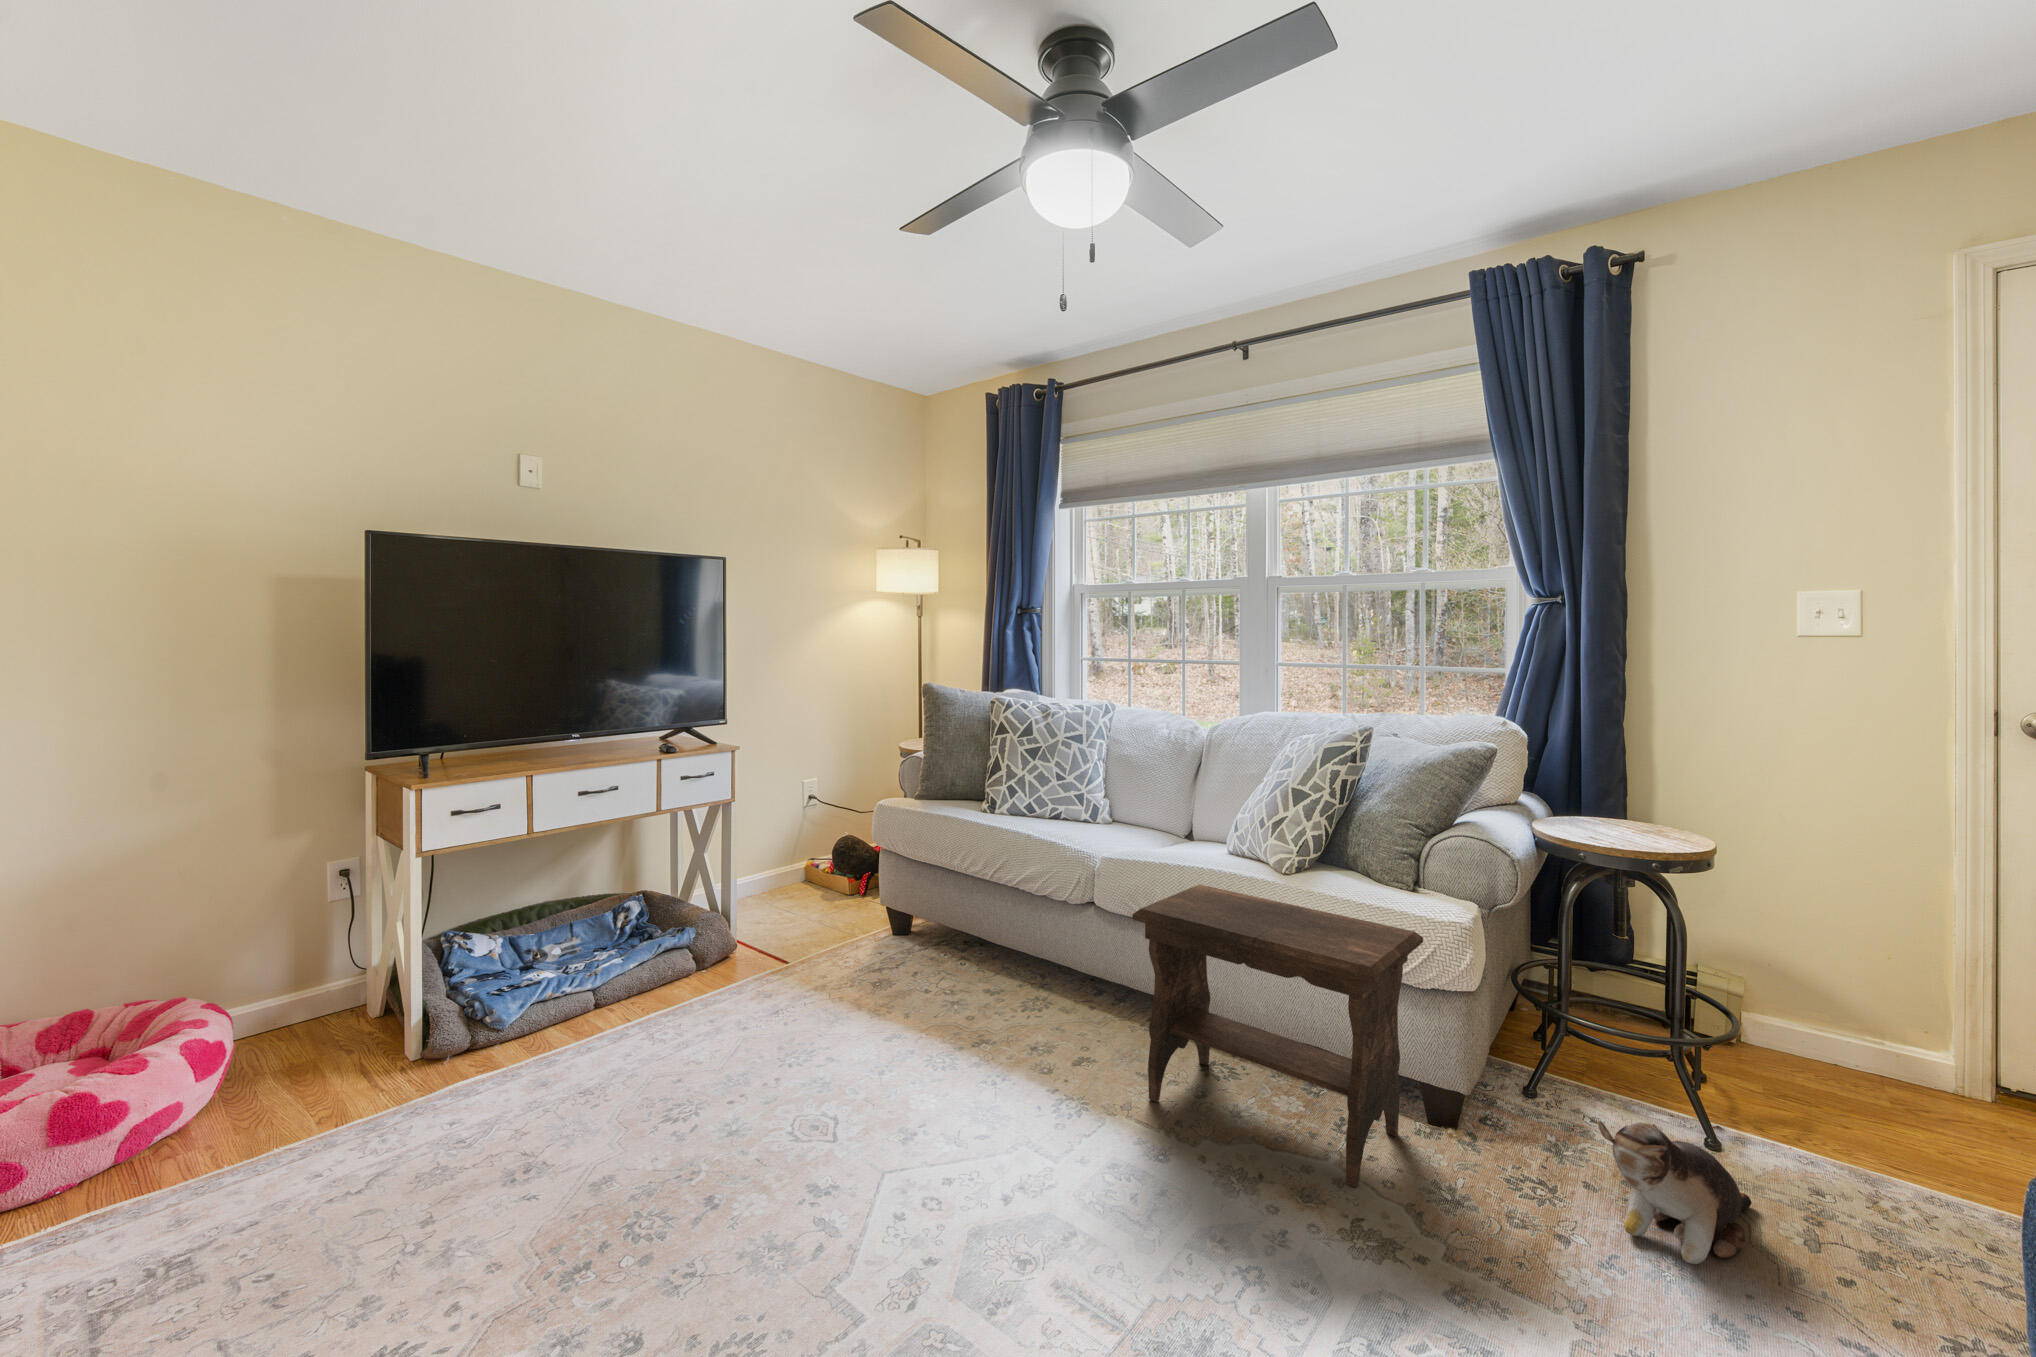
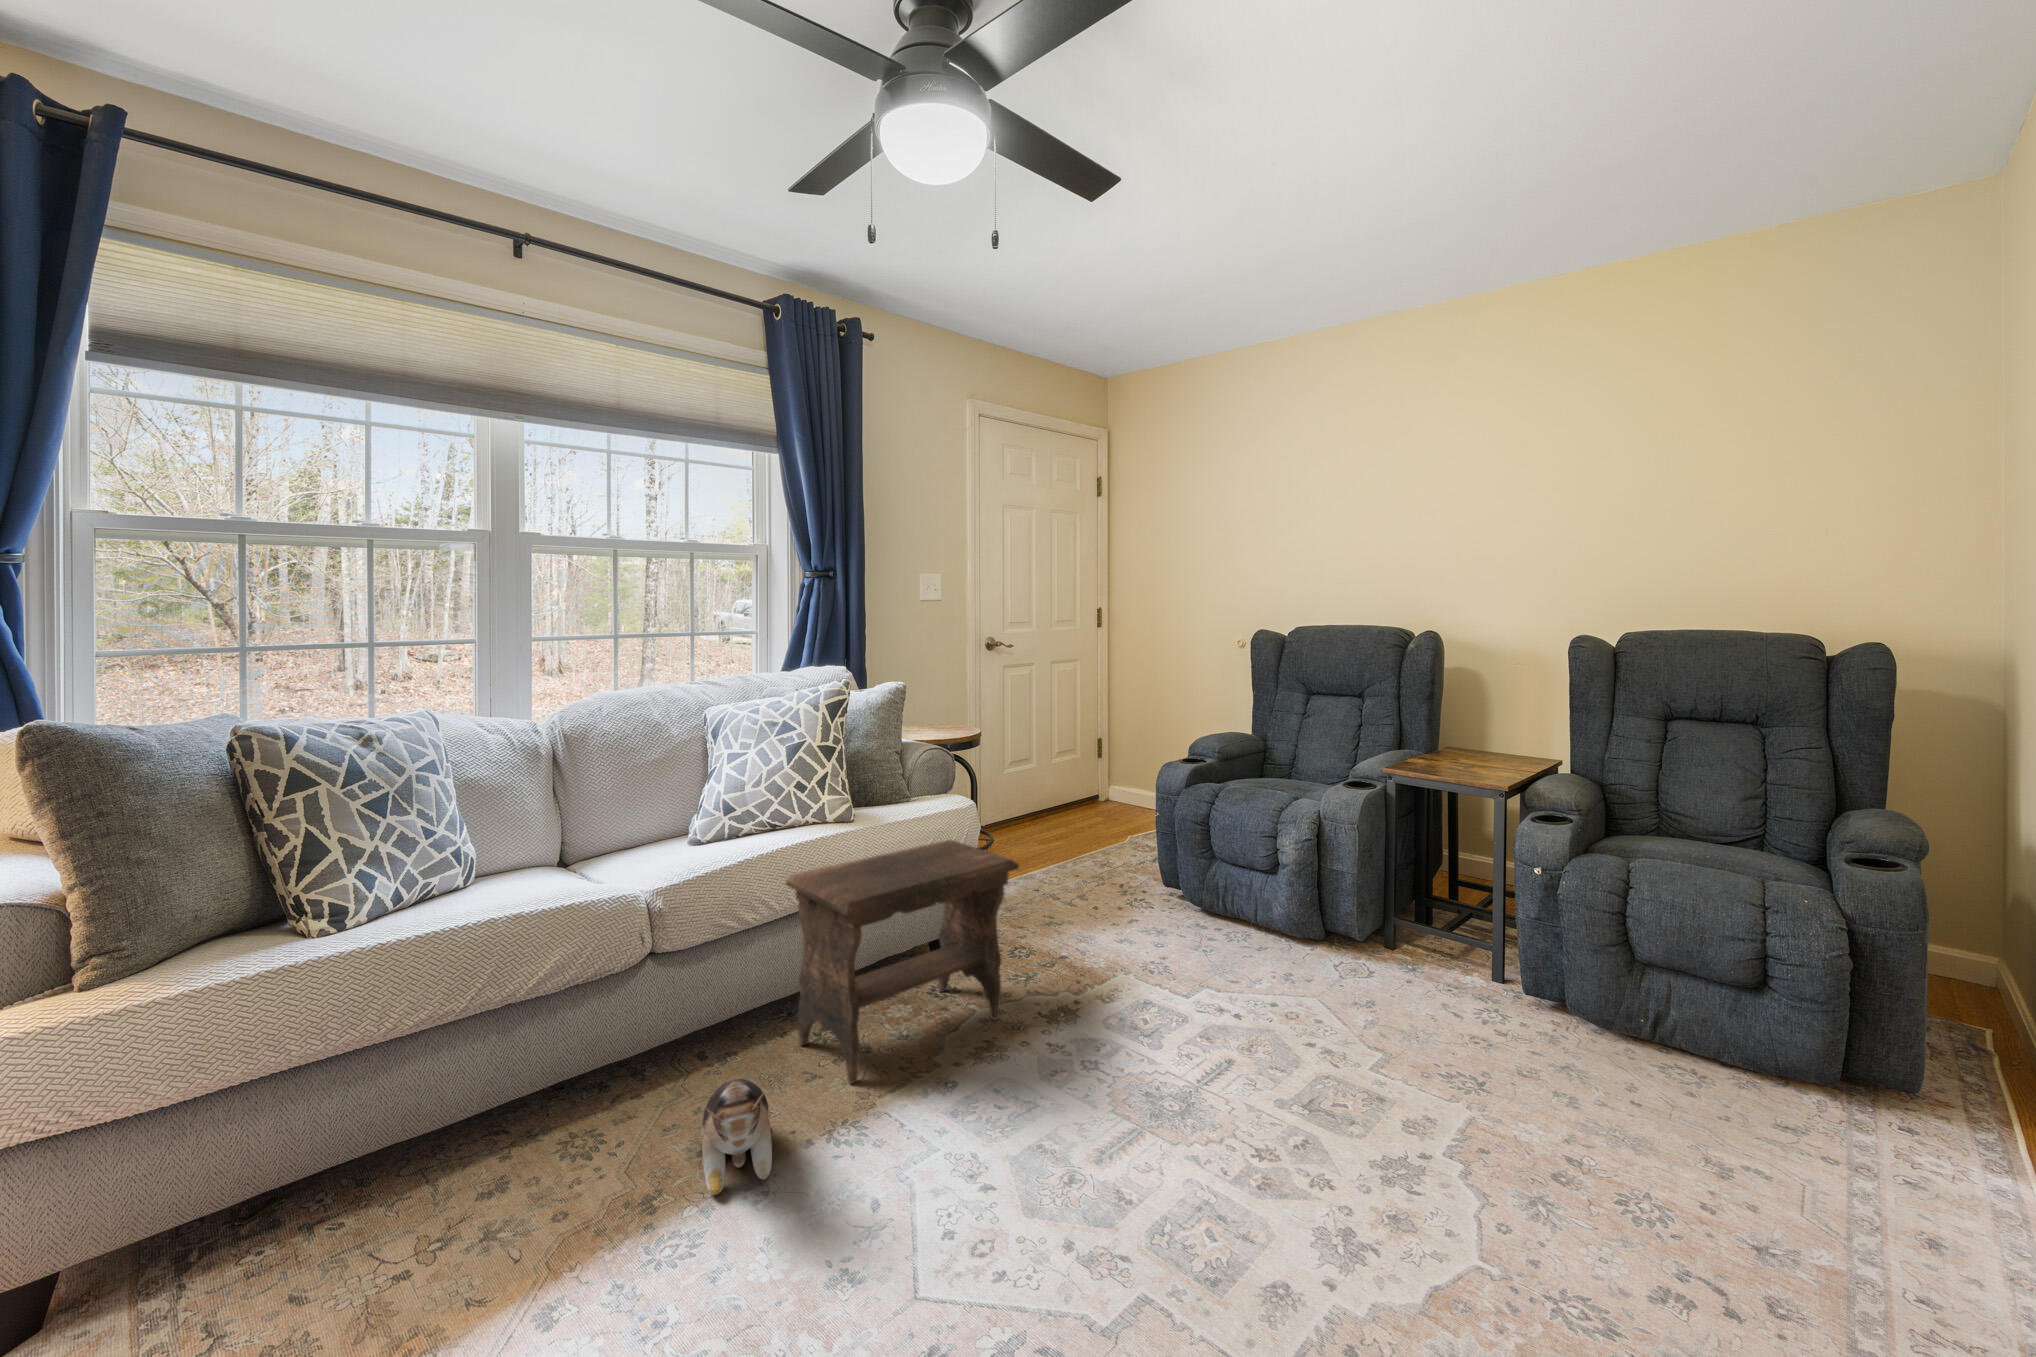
plush toy: present [1598,1121,1752,1264] -> present [702,1079,773,1195]

